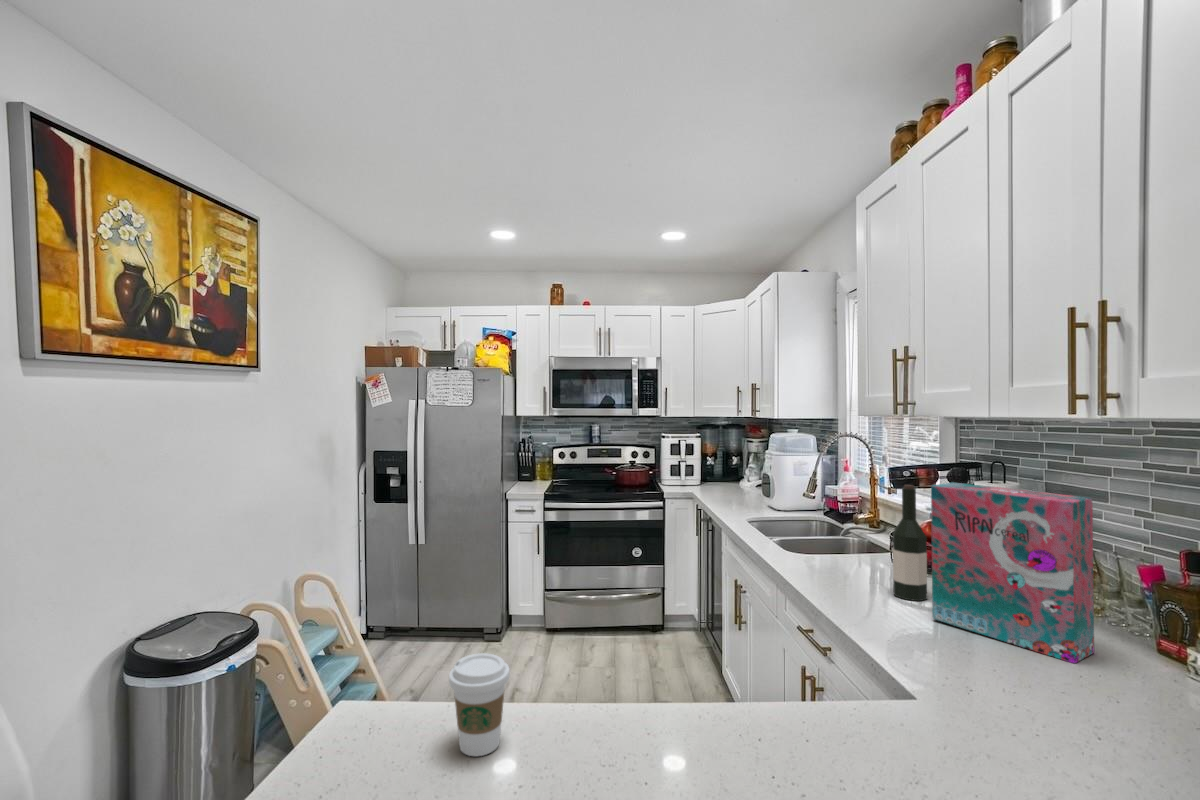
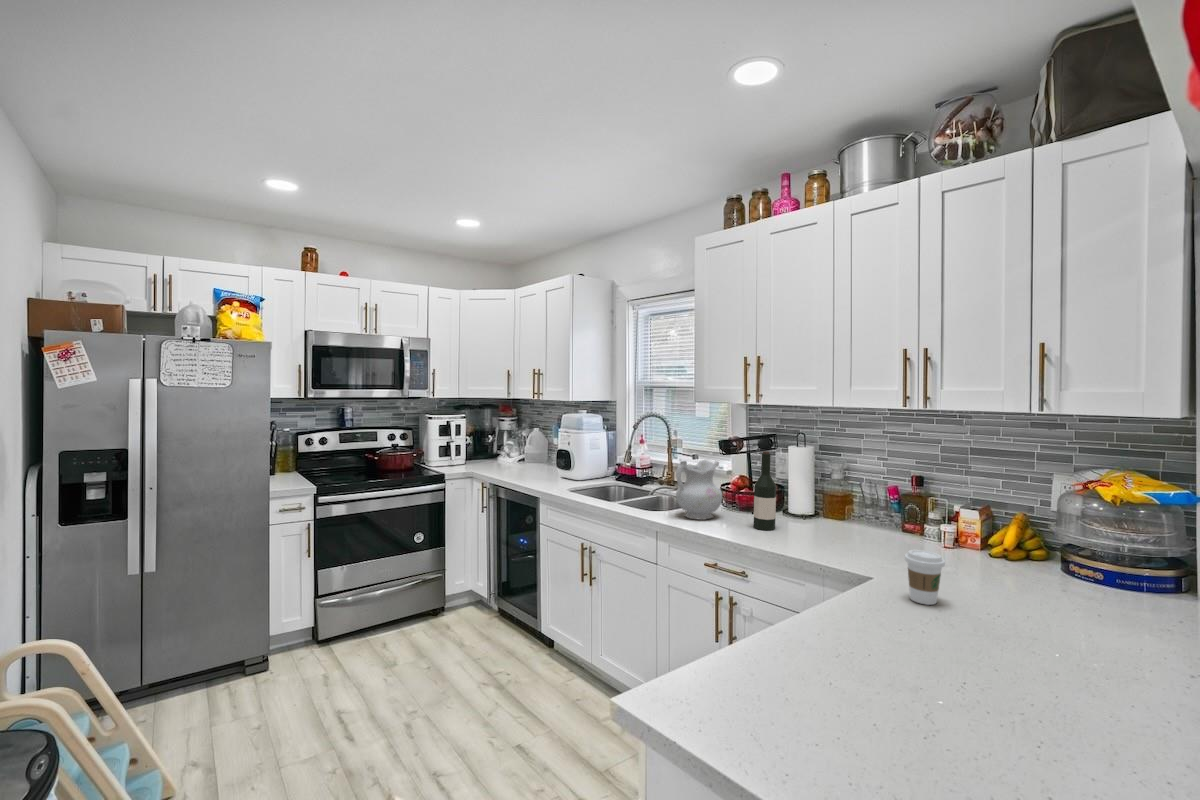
cereal box: present [931,483,1094,663] -> none [800,448,888,547]
ceramic pitcher: none [805,491,878,572] -> present [676,460,722,520]
coffee cup: present [449,653,510,756] -> present [905,550,945,605]

